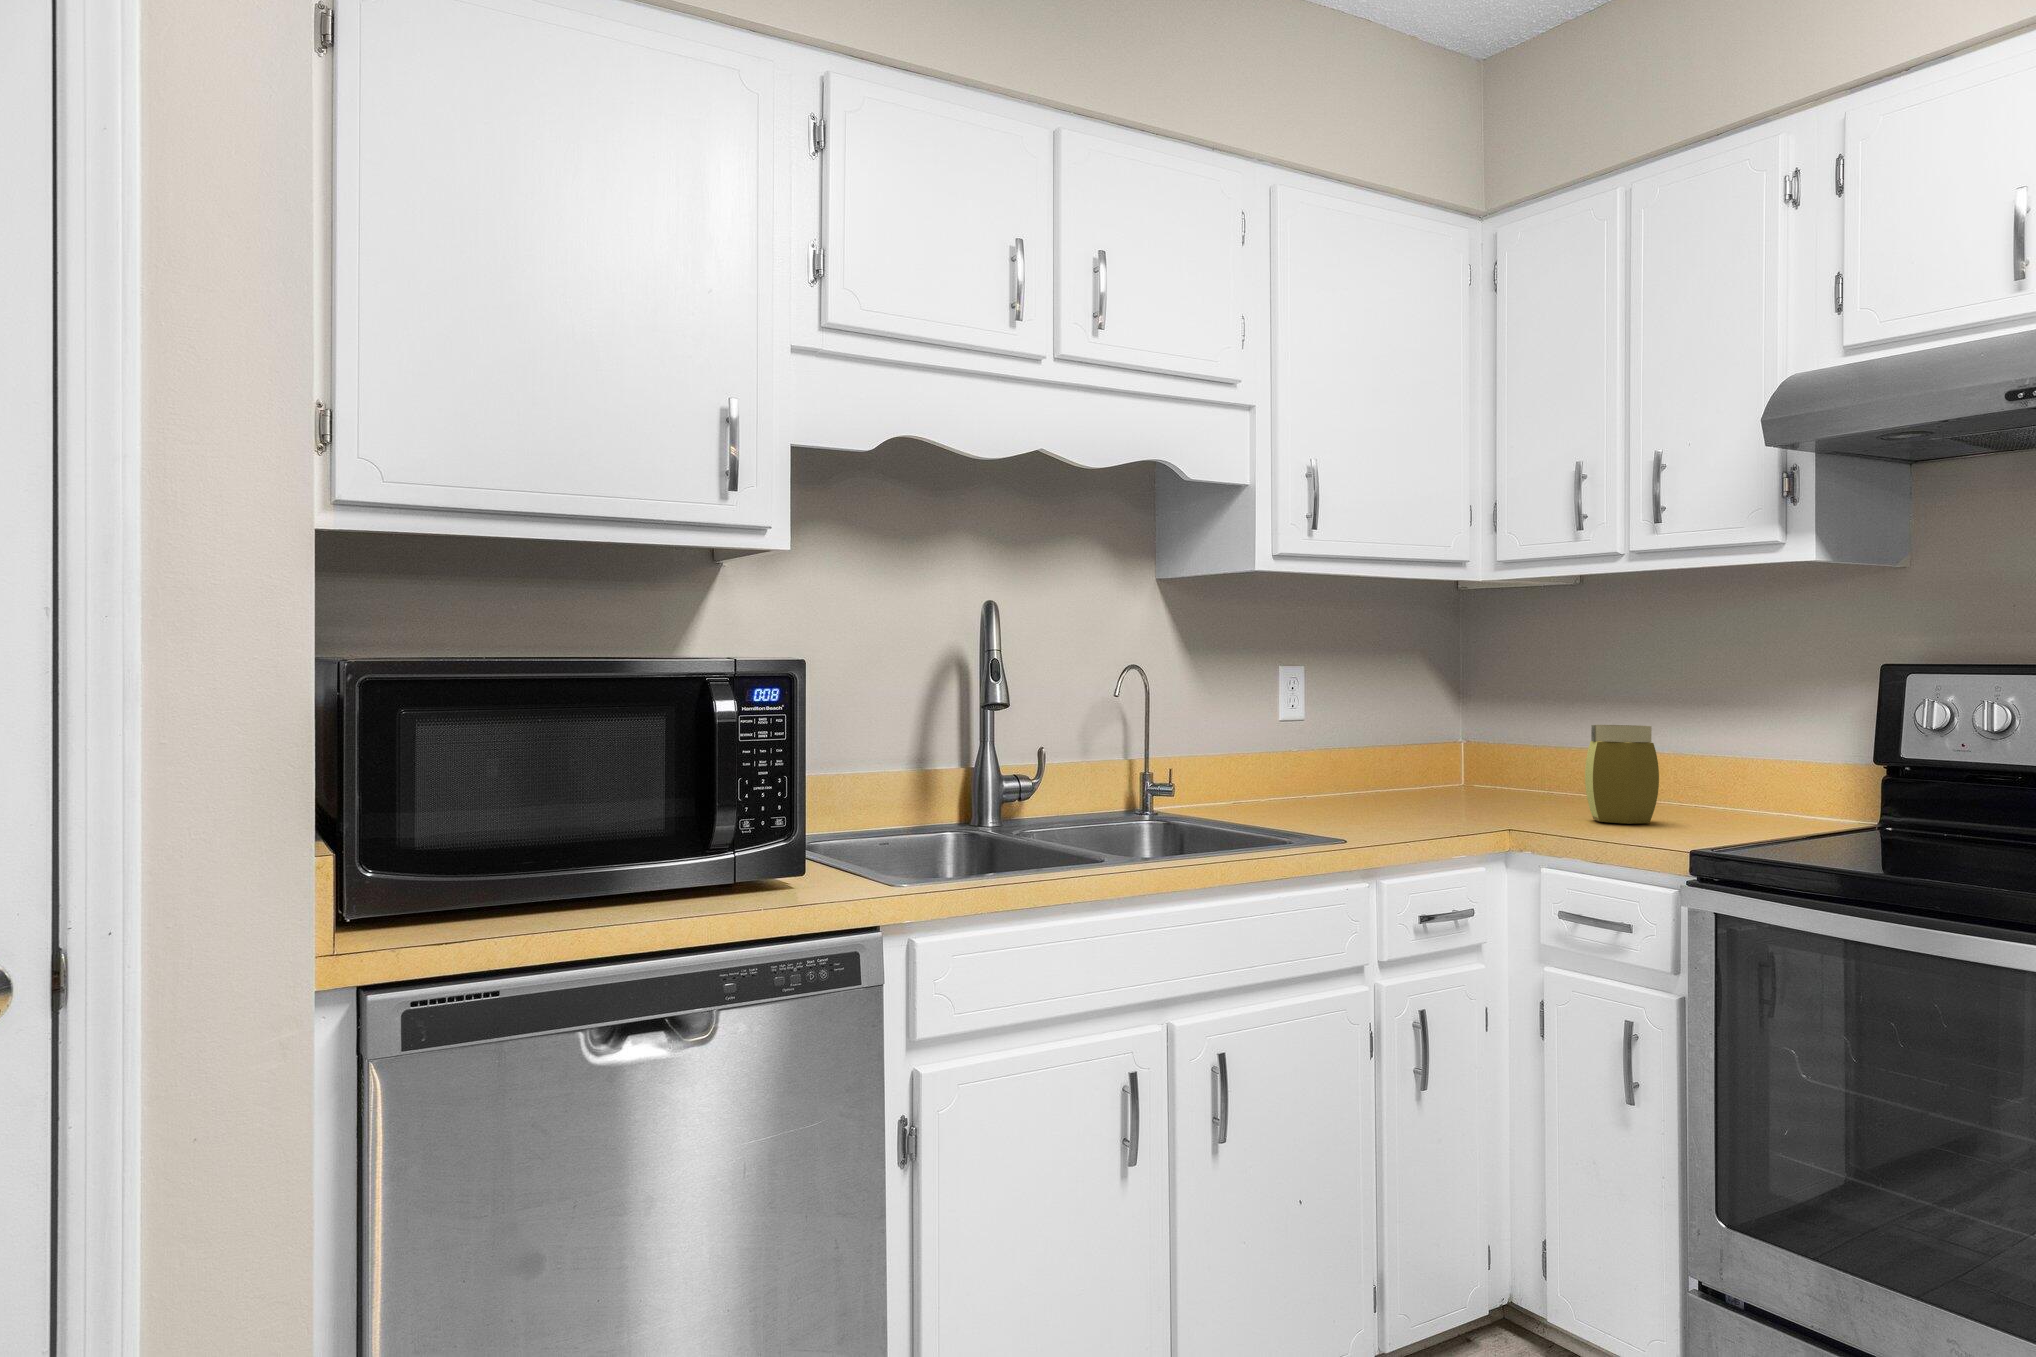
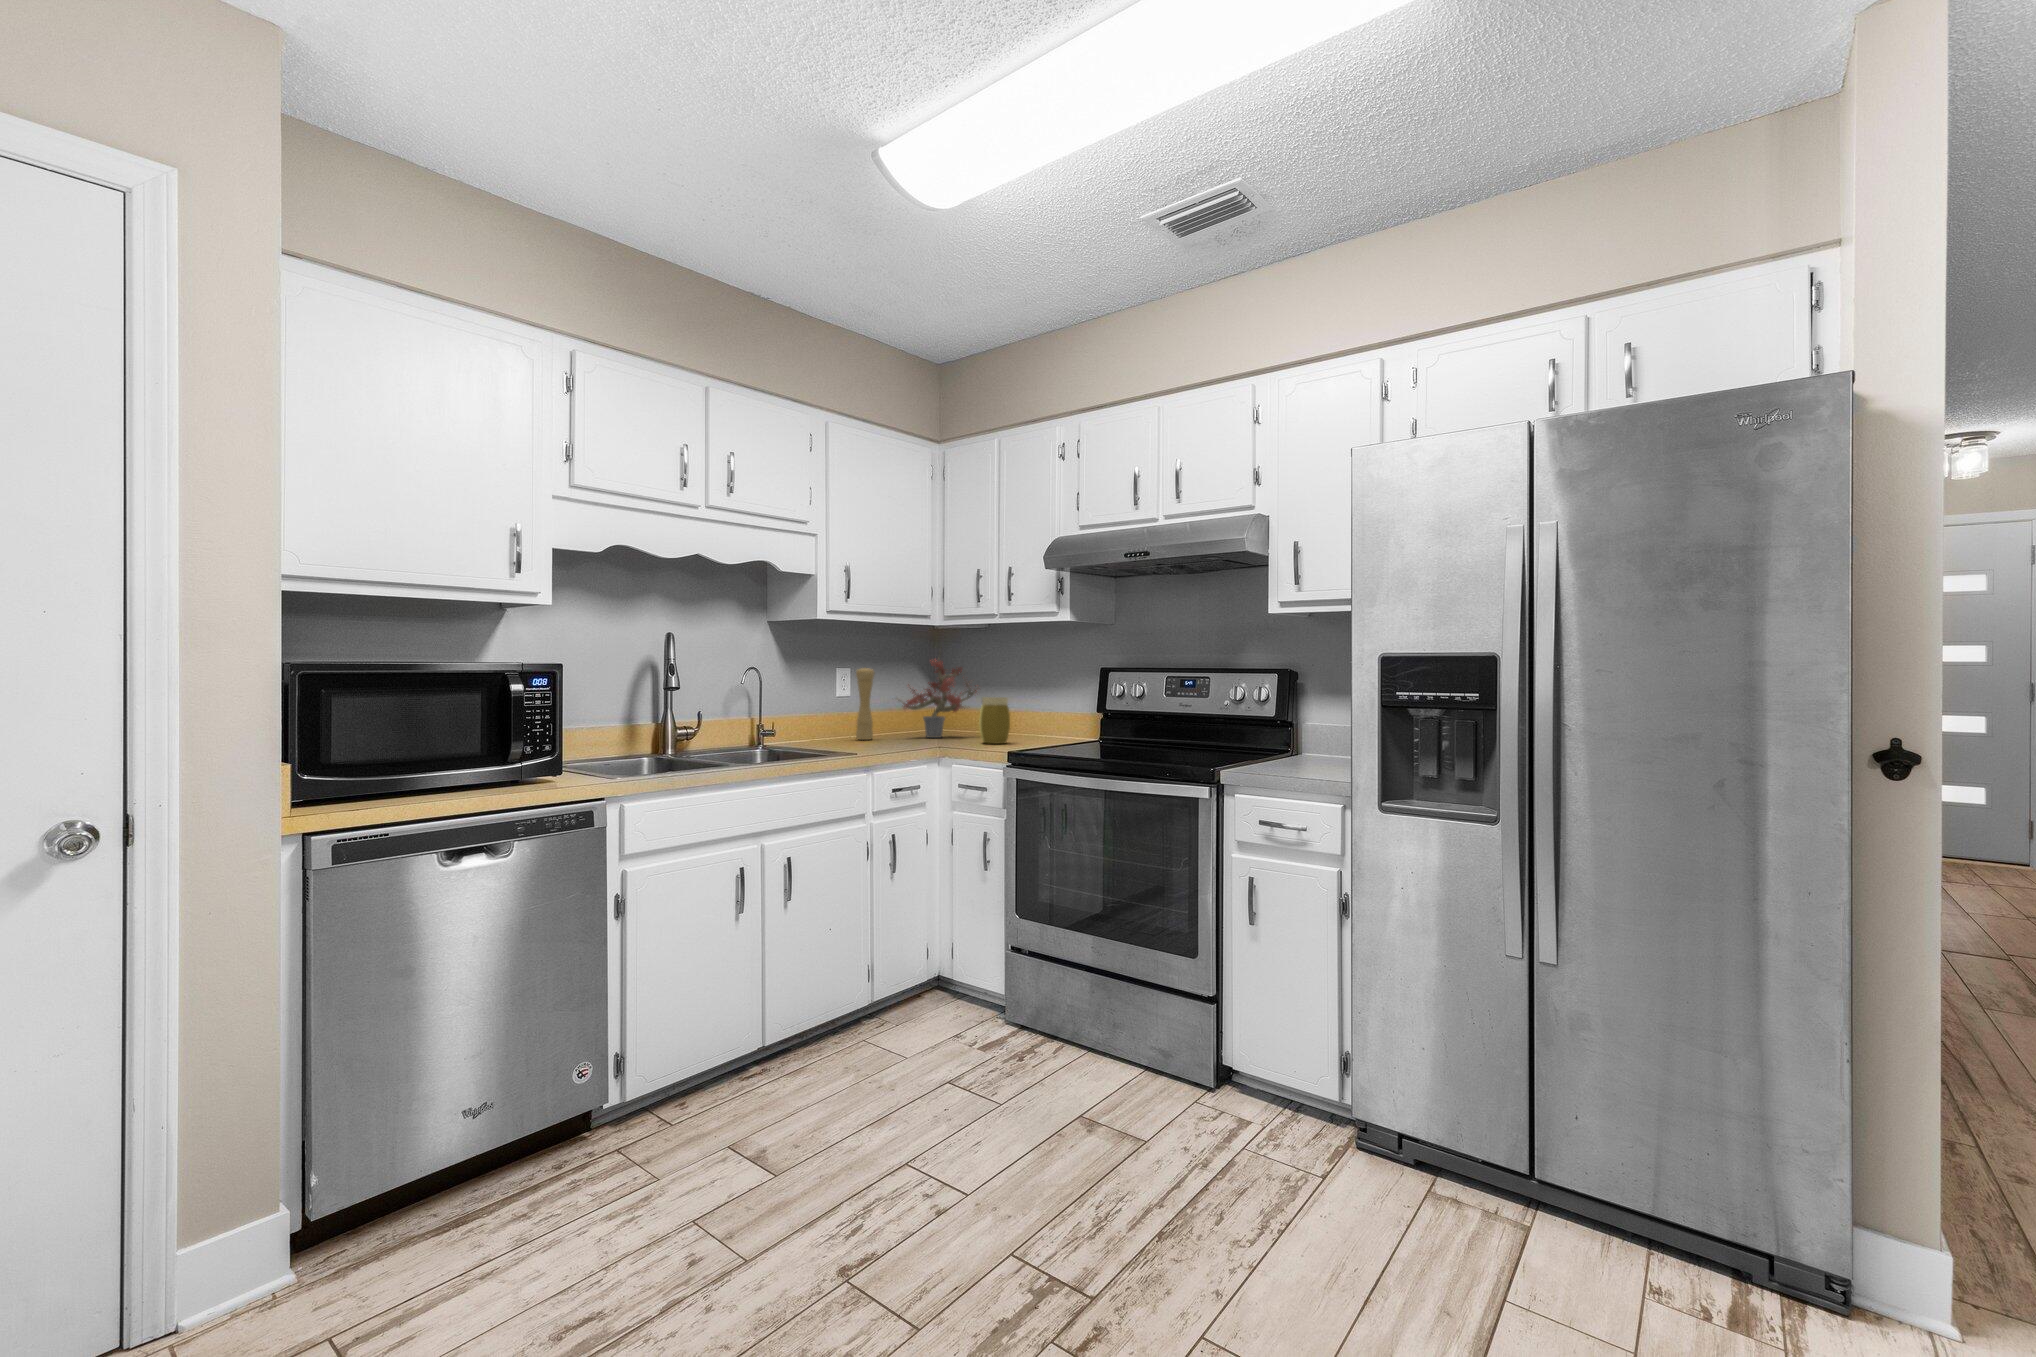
potted plant: none [1388,618,1573,804] -> present [903,658,978,738]
pepper mill: none [1318,665,1354,804] -> present [856,668,874,740]

